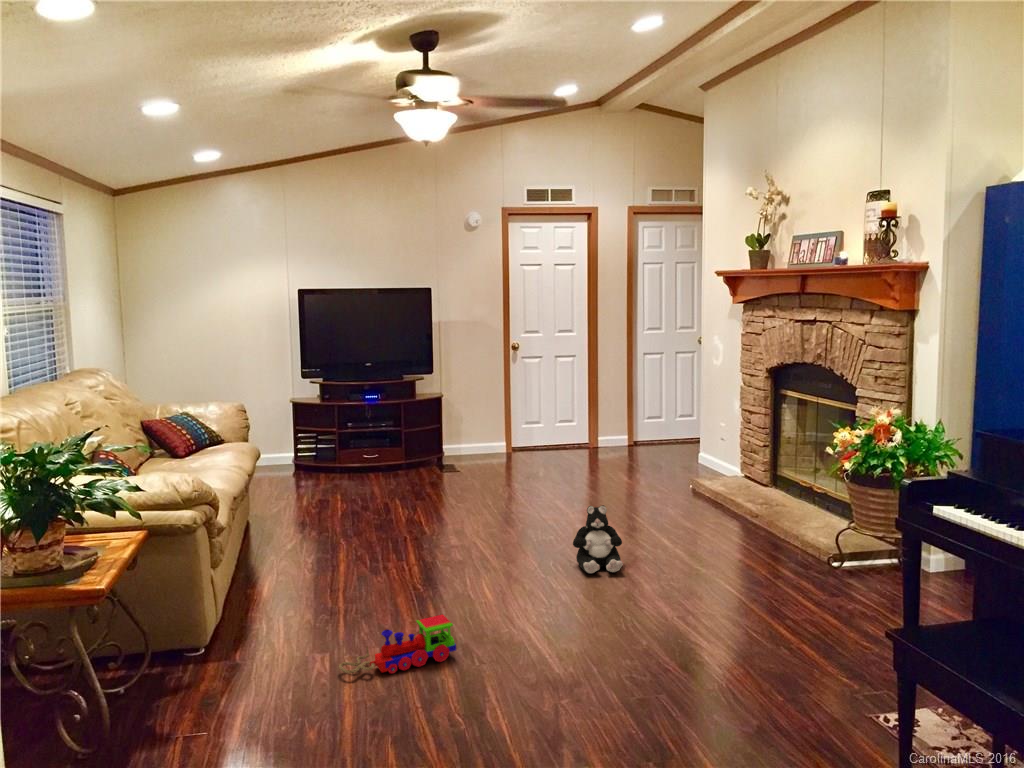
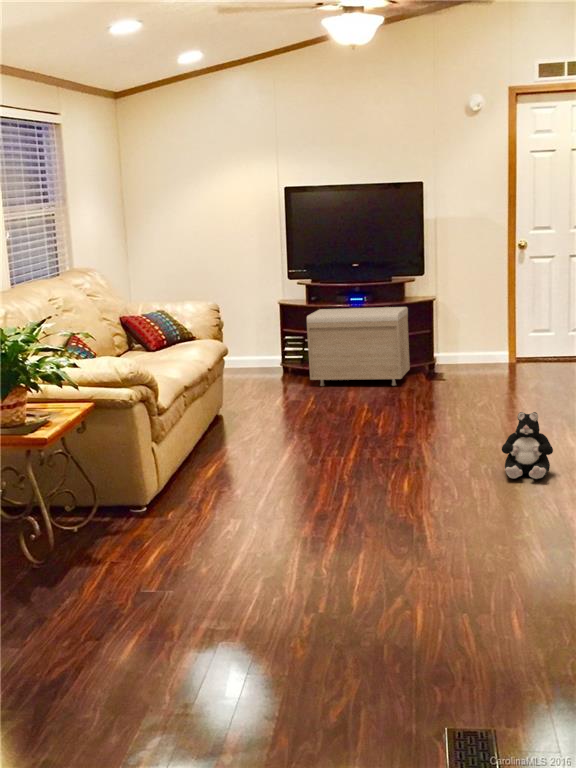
storage bench: none [328,404,423,481] -> present [307,307,410,386]
toy train: present [339,614,456,674] -> none [241,493,344,538]

